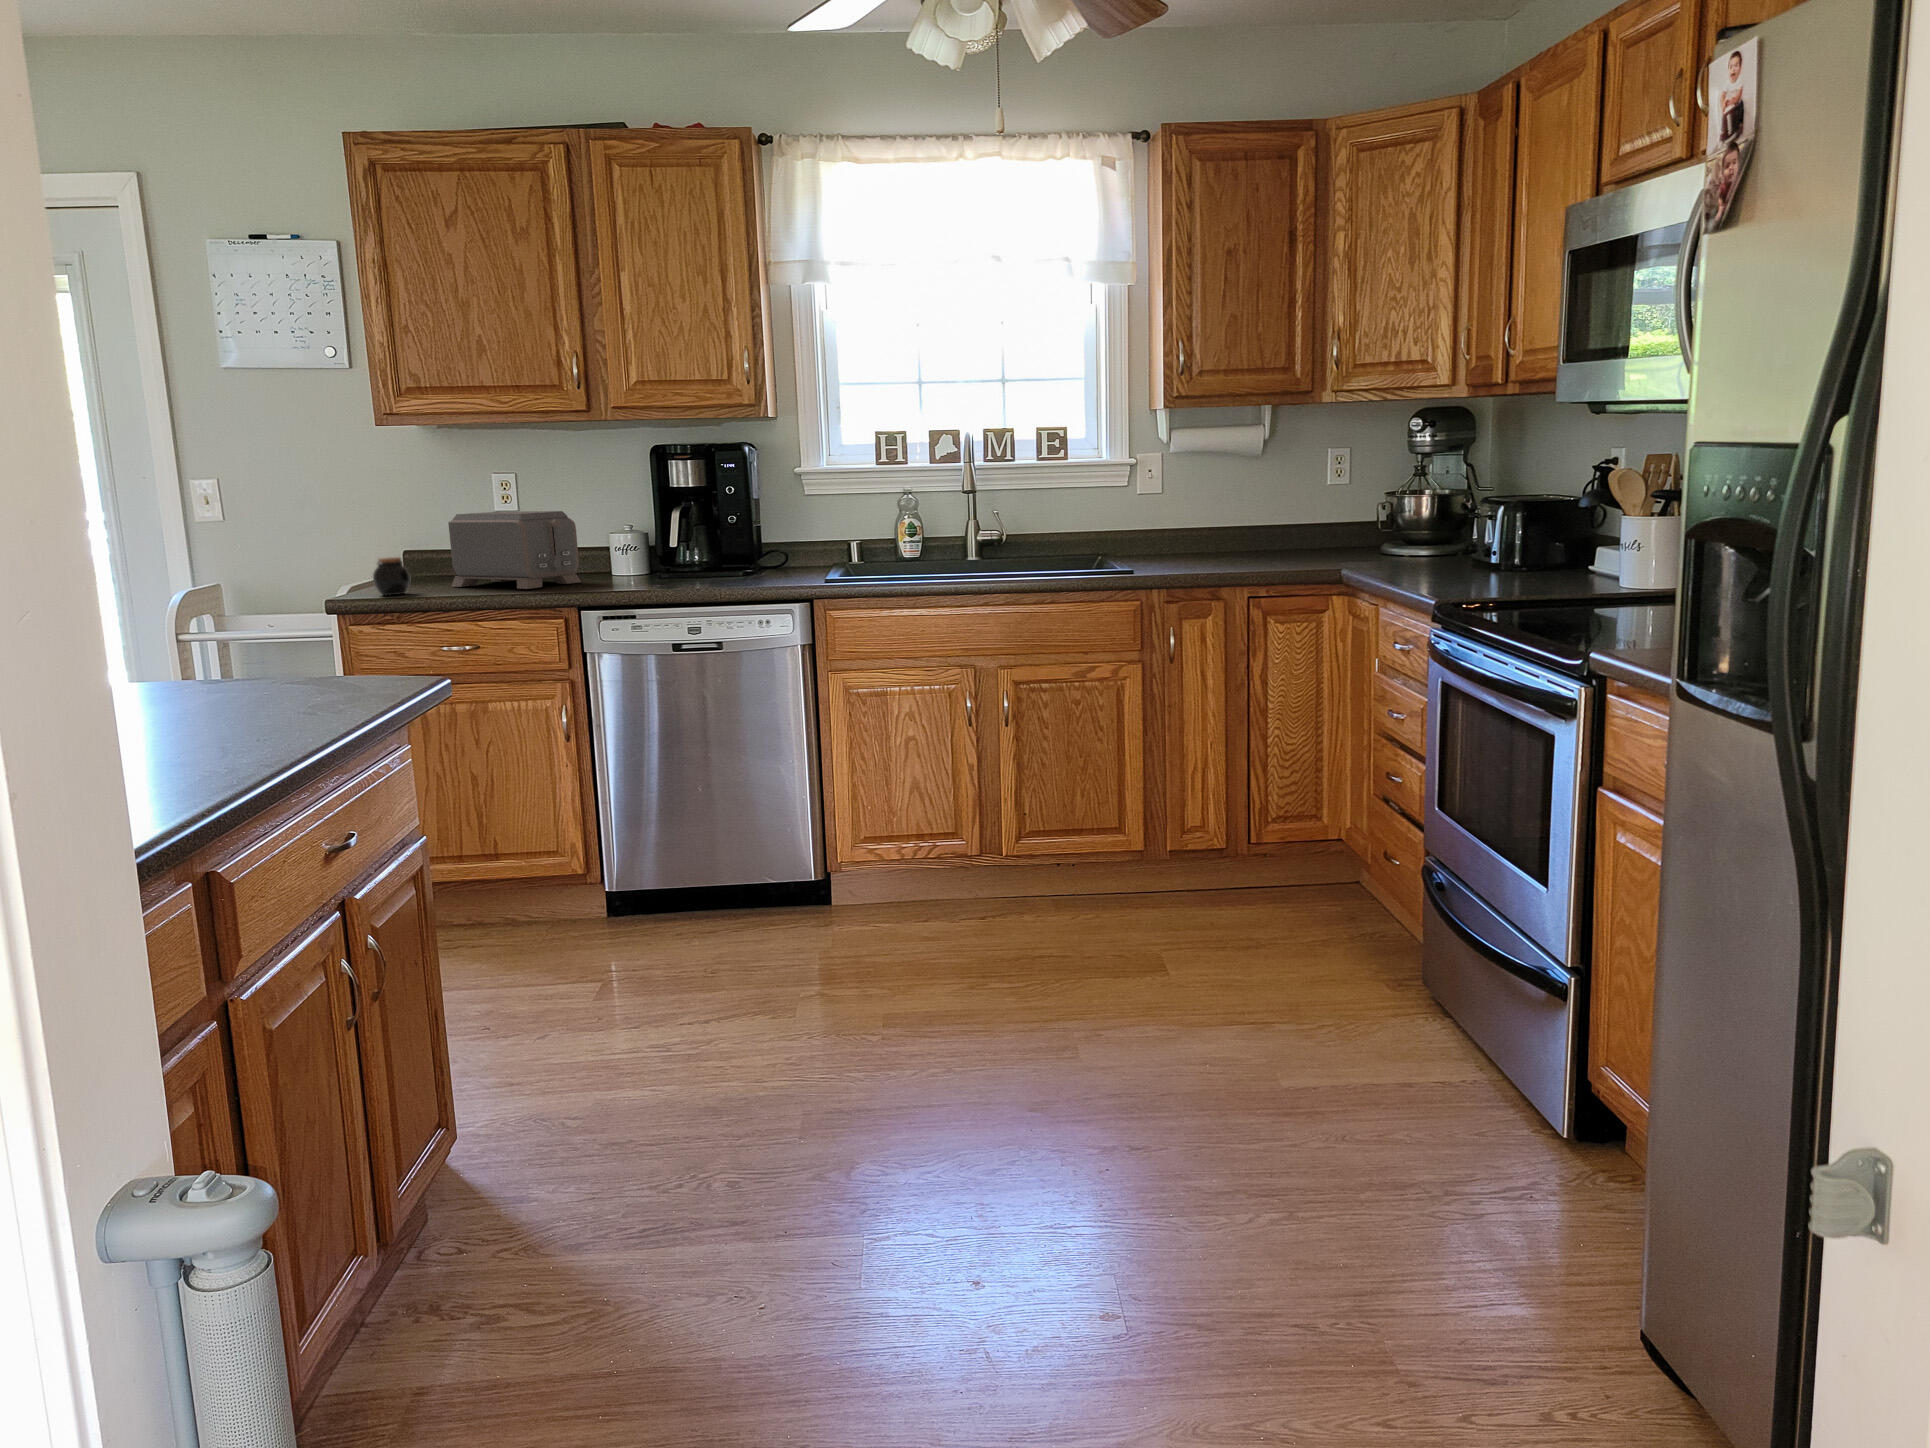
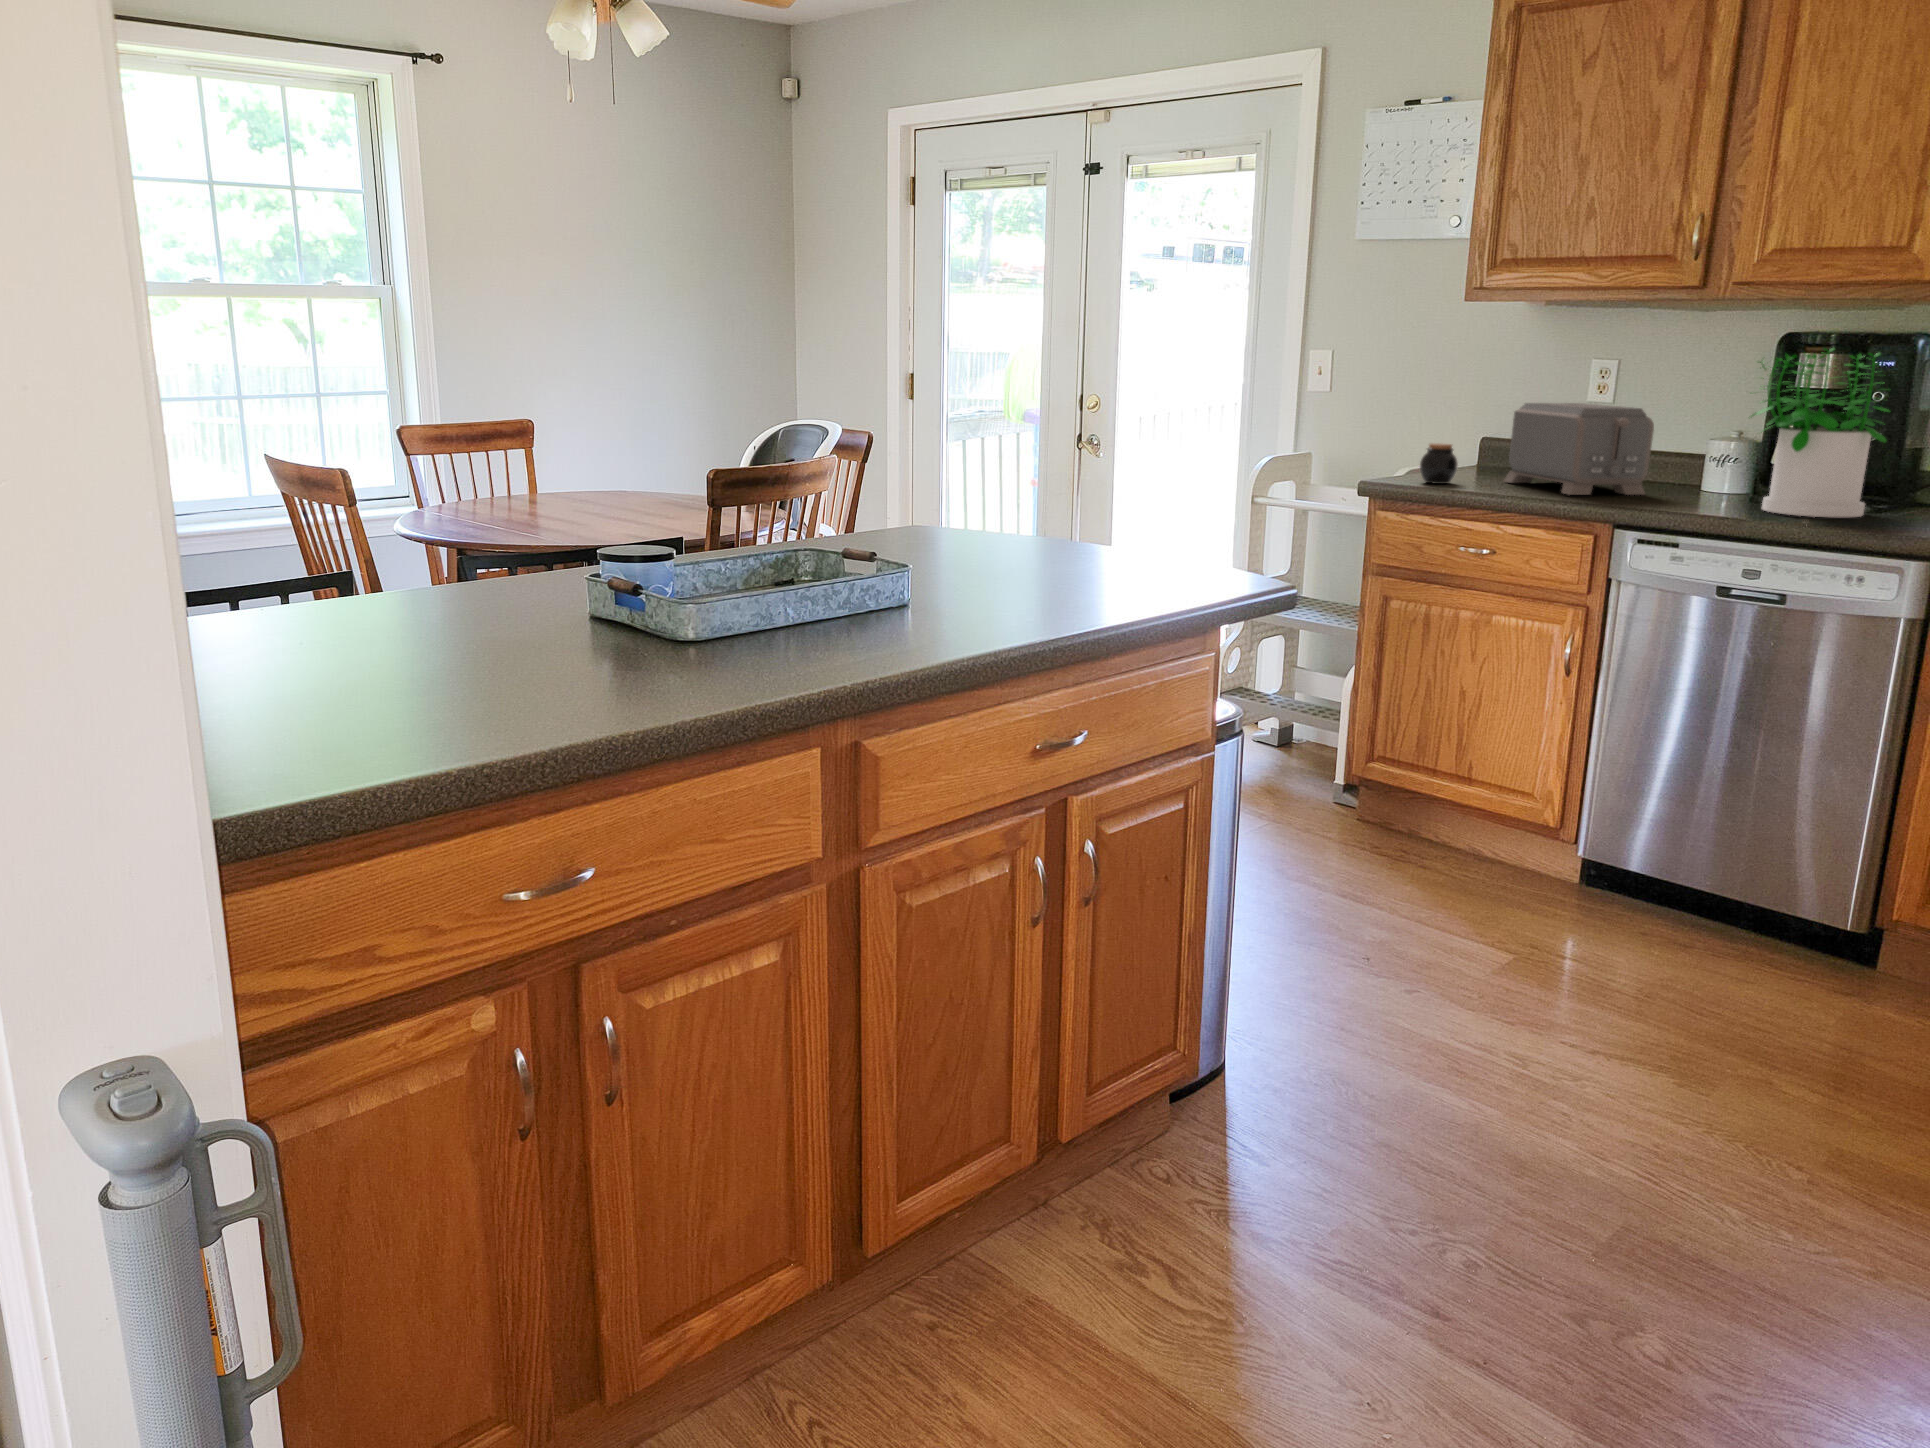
potted plant: none [645,455,750,582] -> present [1751,348,1889,518]

